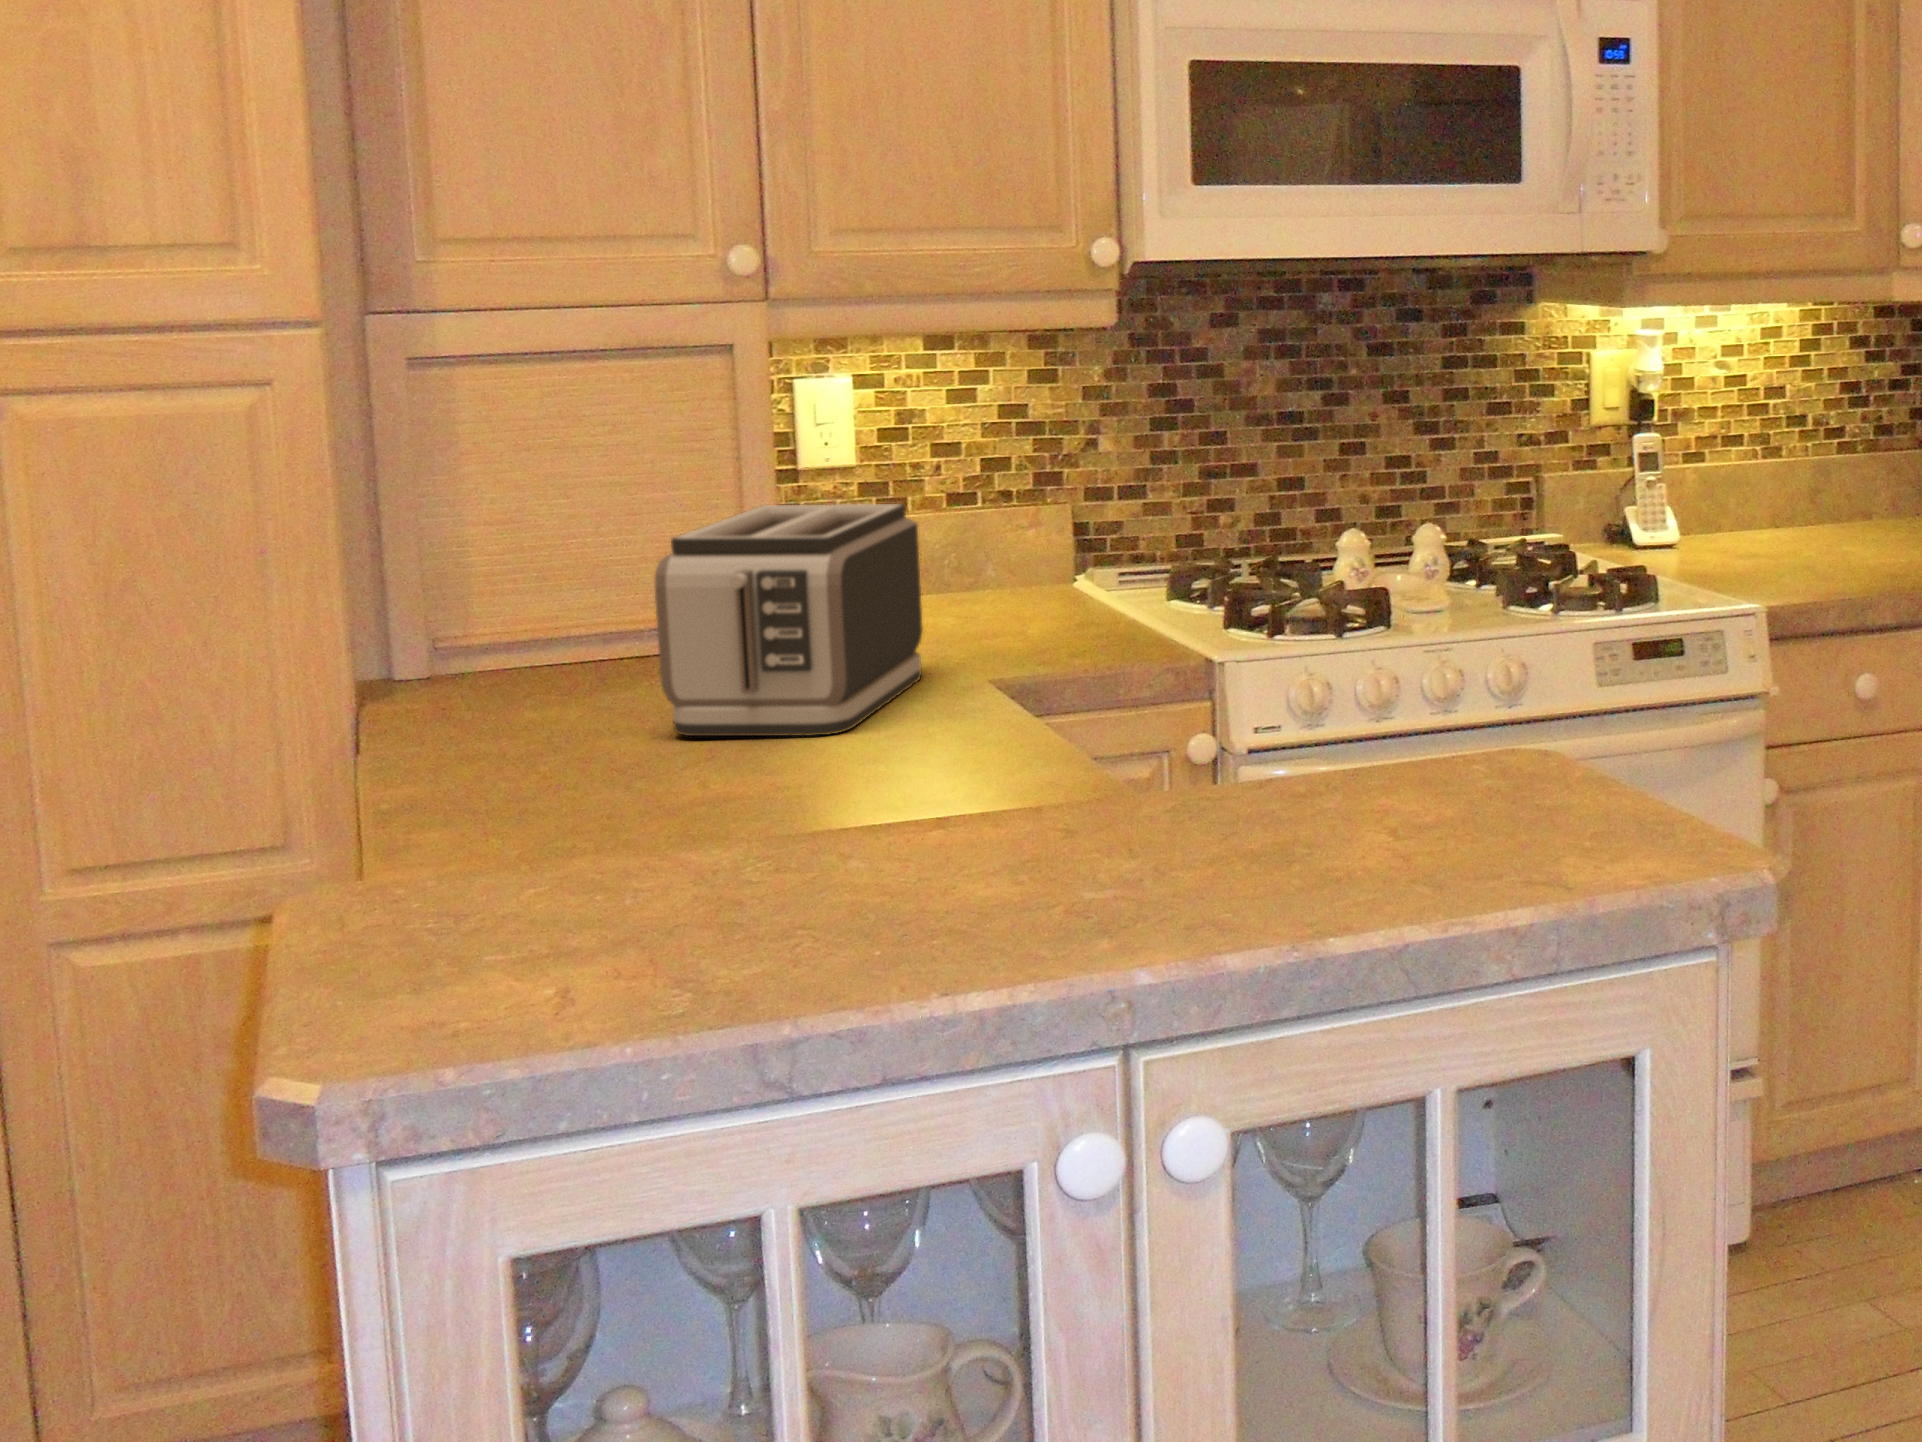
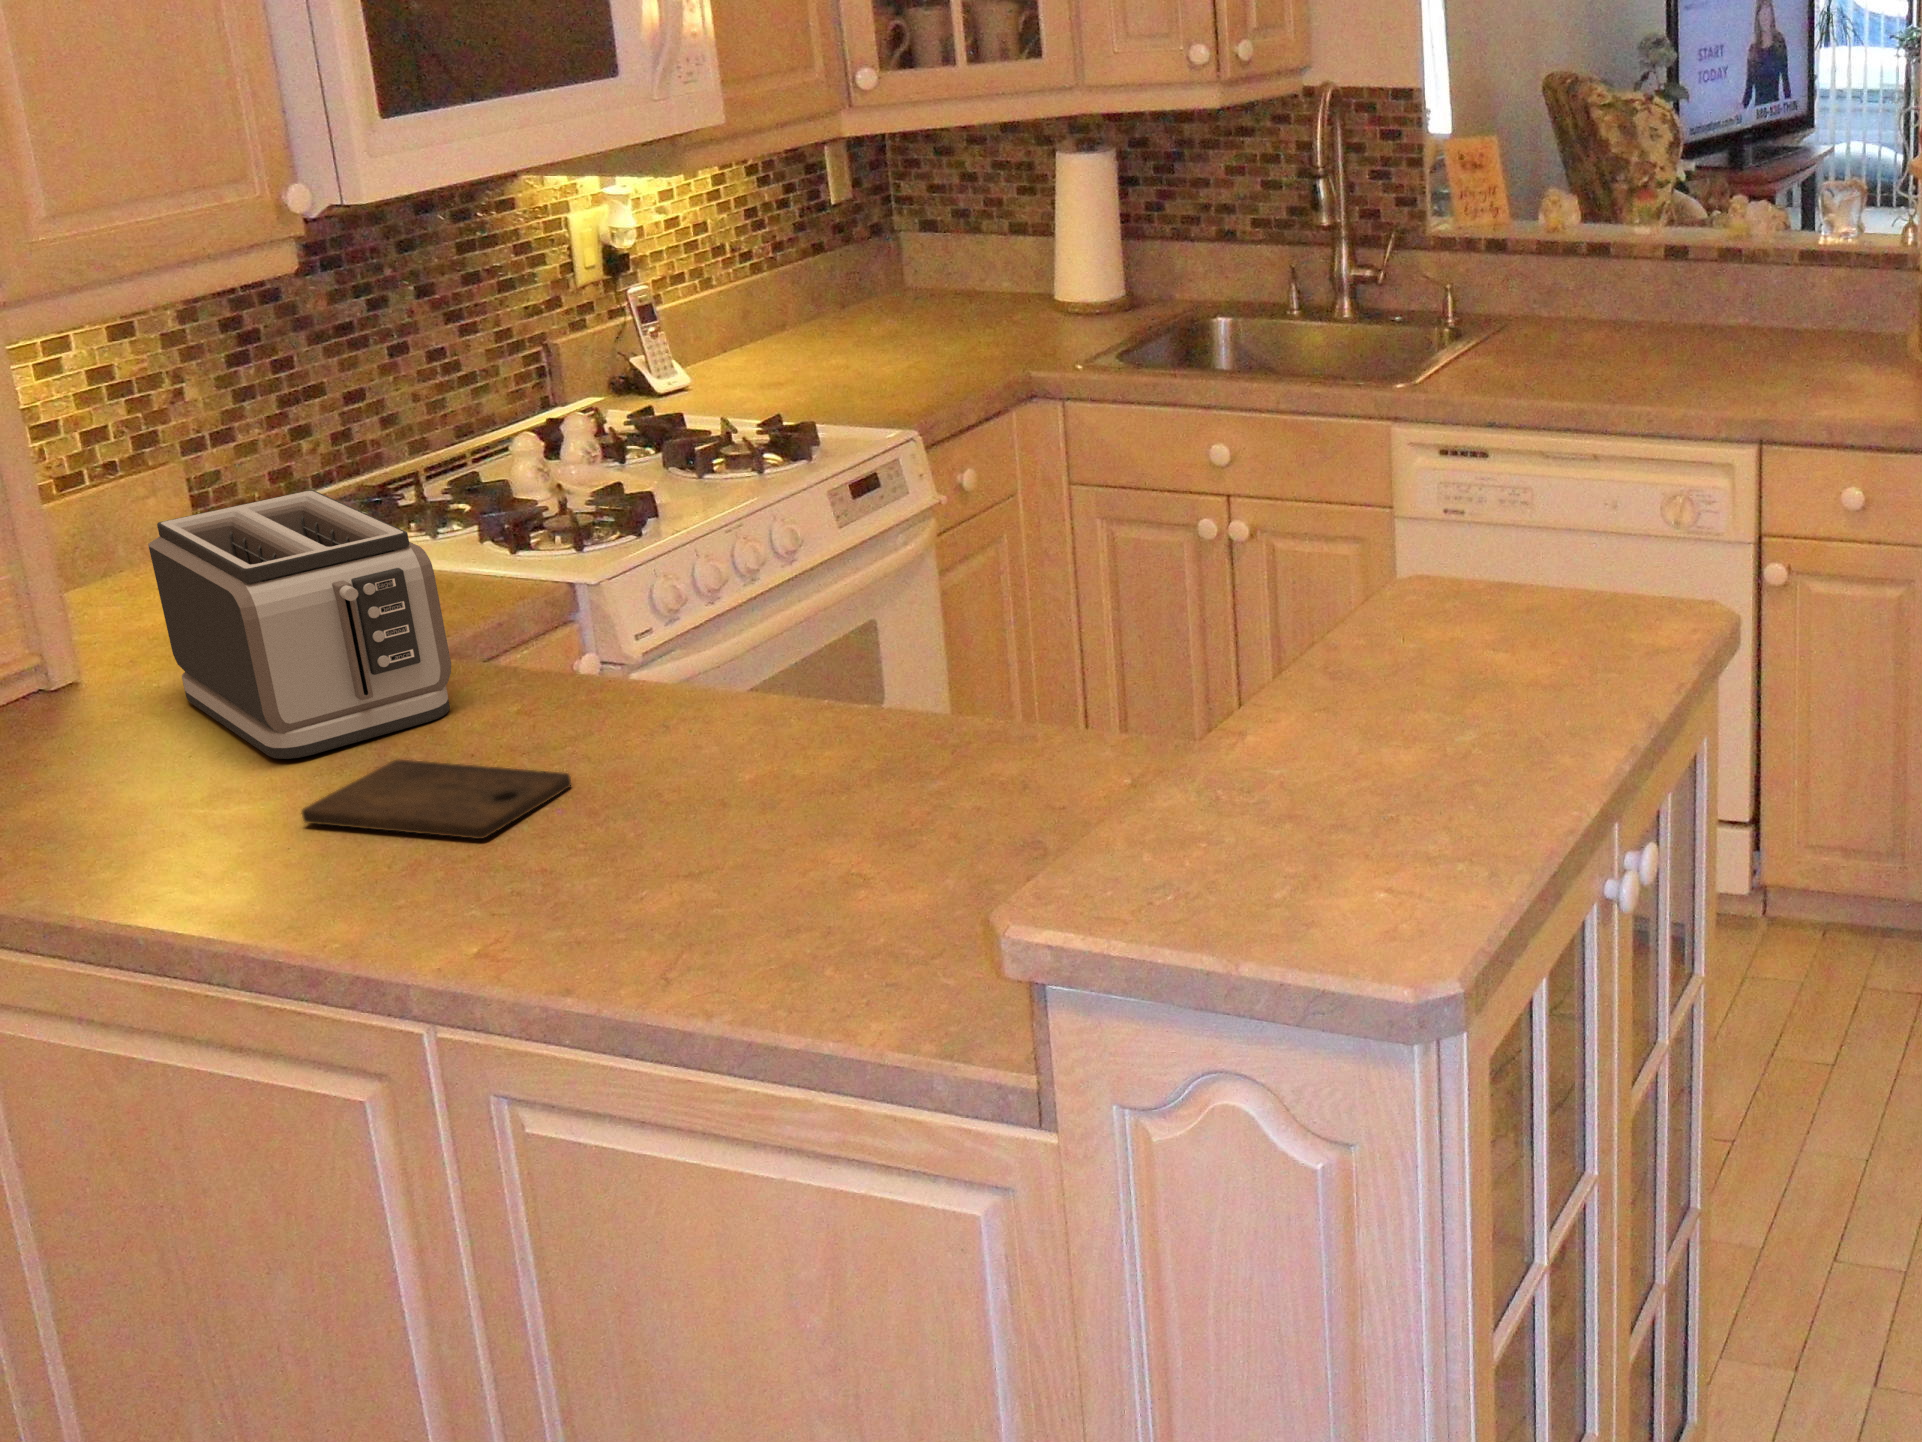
cutting board: none [553,752,732,830] -> present [302,760,571,839]

